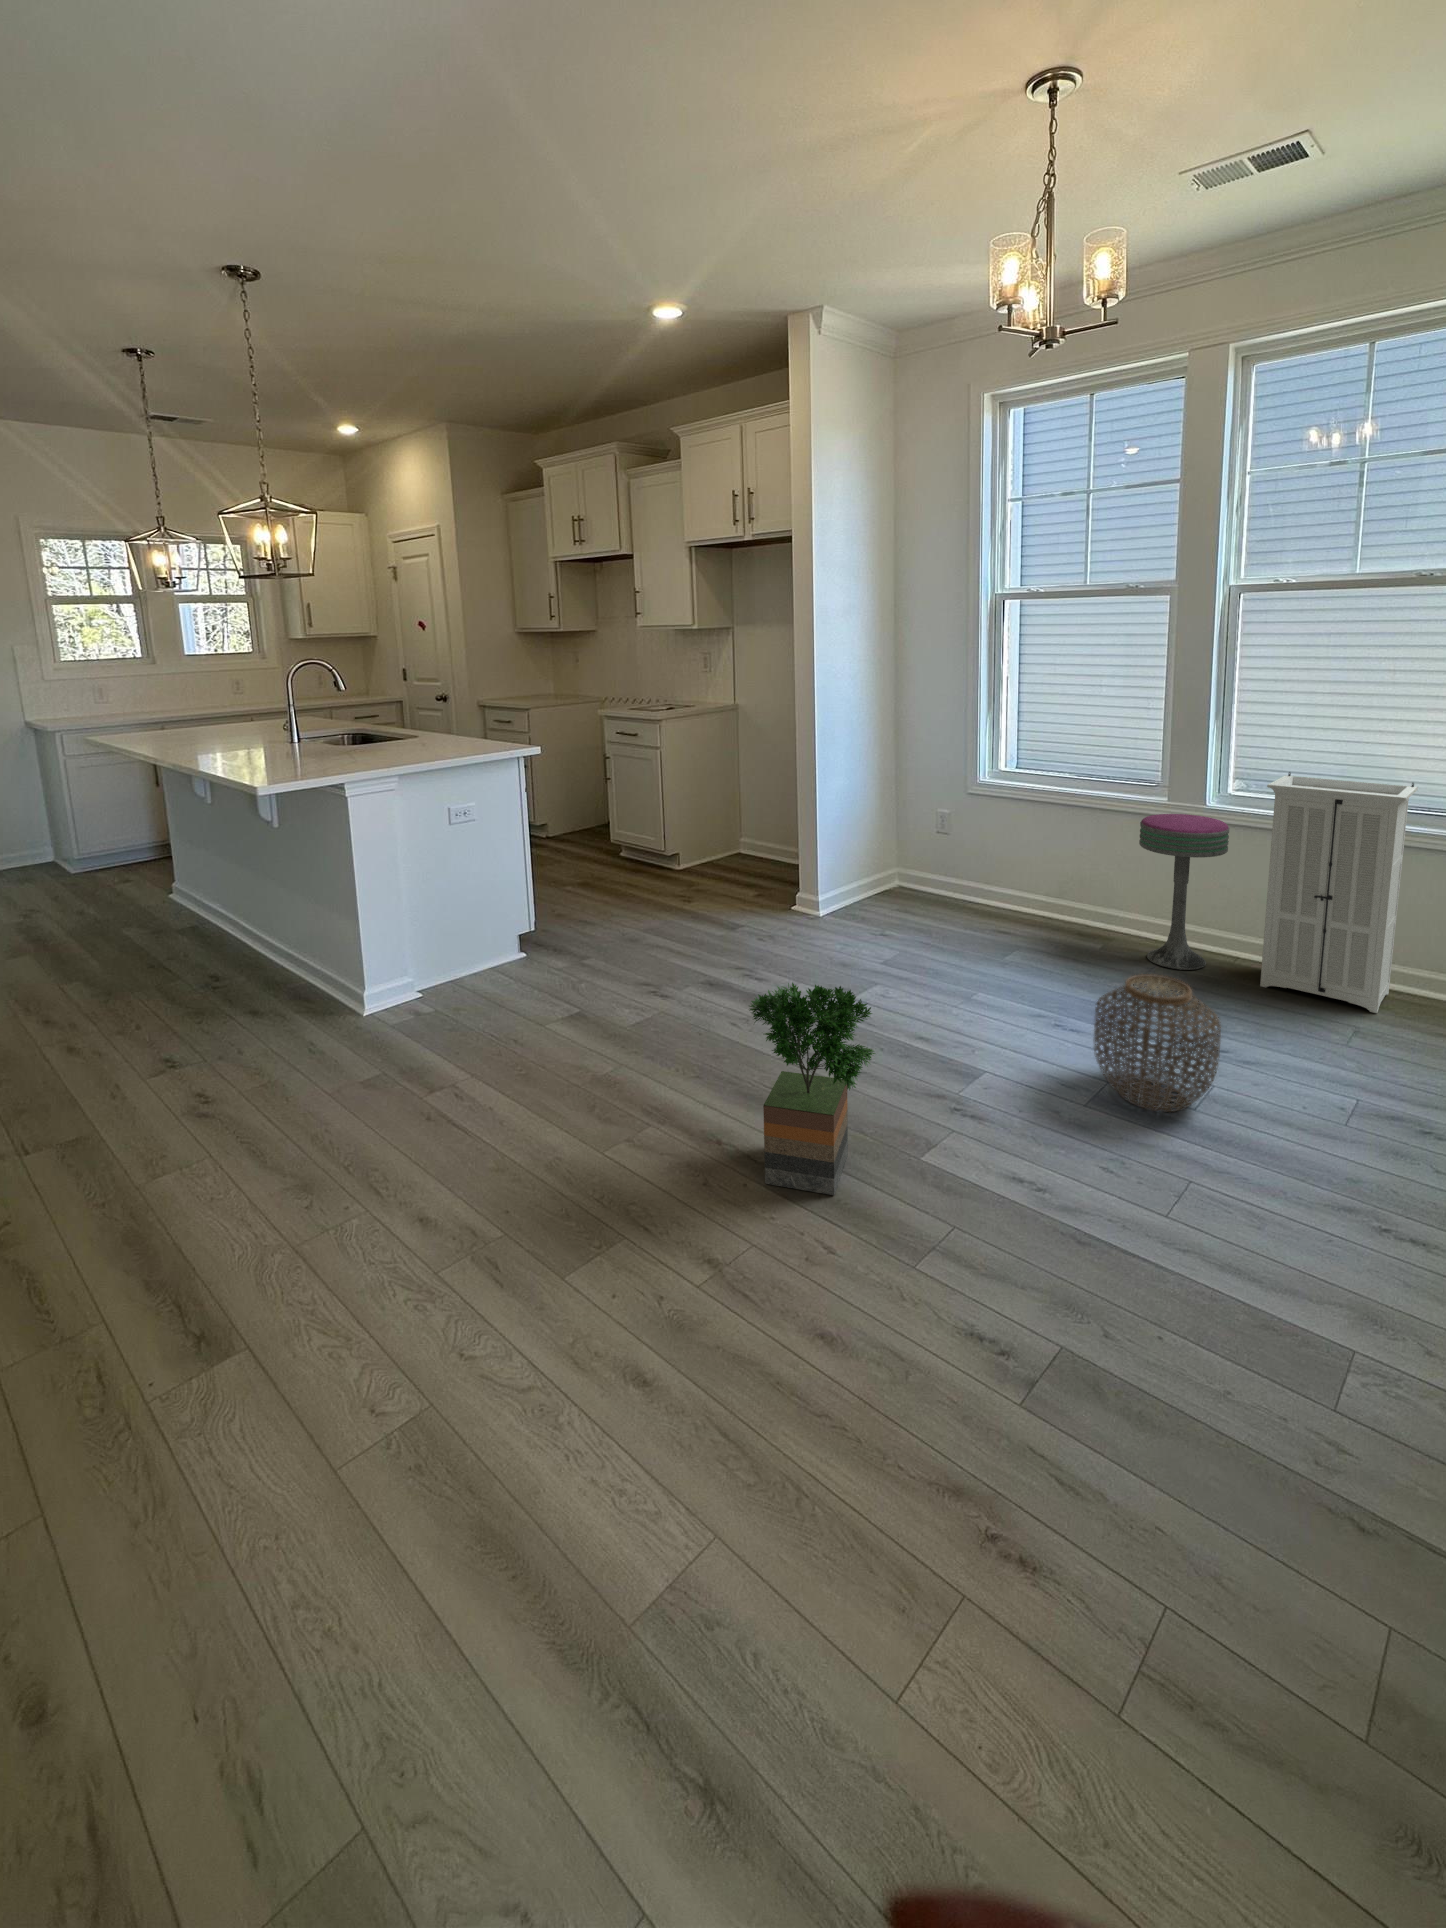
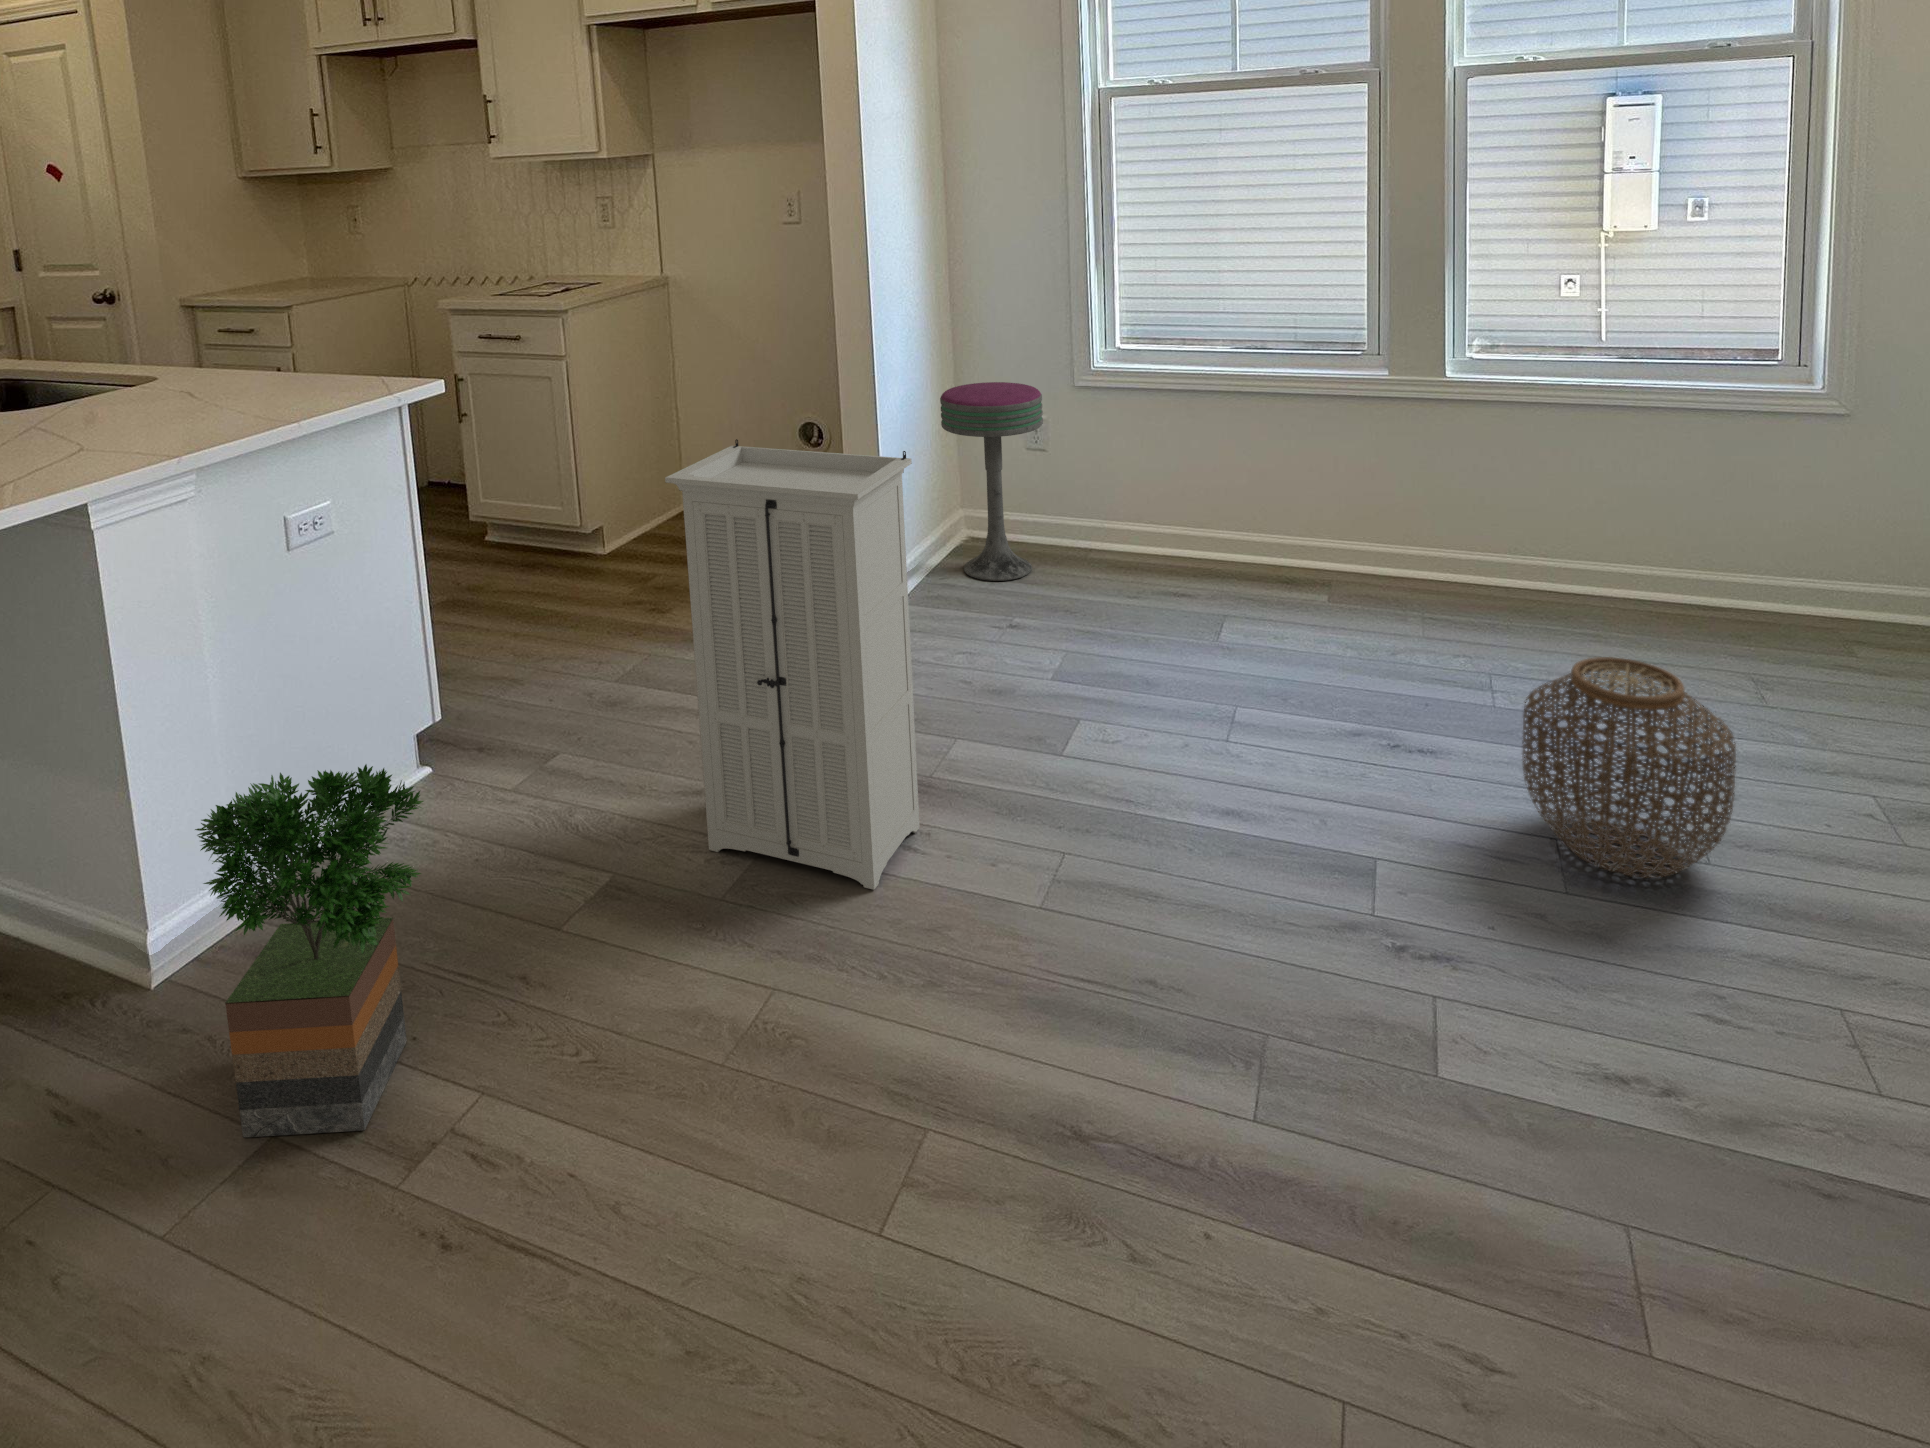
storage cabinet: present [1260,772,1418,1013] -> present [665,439,920,890]
bar stool: present [1139,814,1229,970] -> present [940,382,1043,581]
potted tree: present [749,983,875,1195] -> present [195,764,423,1137]

